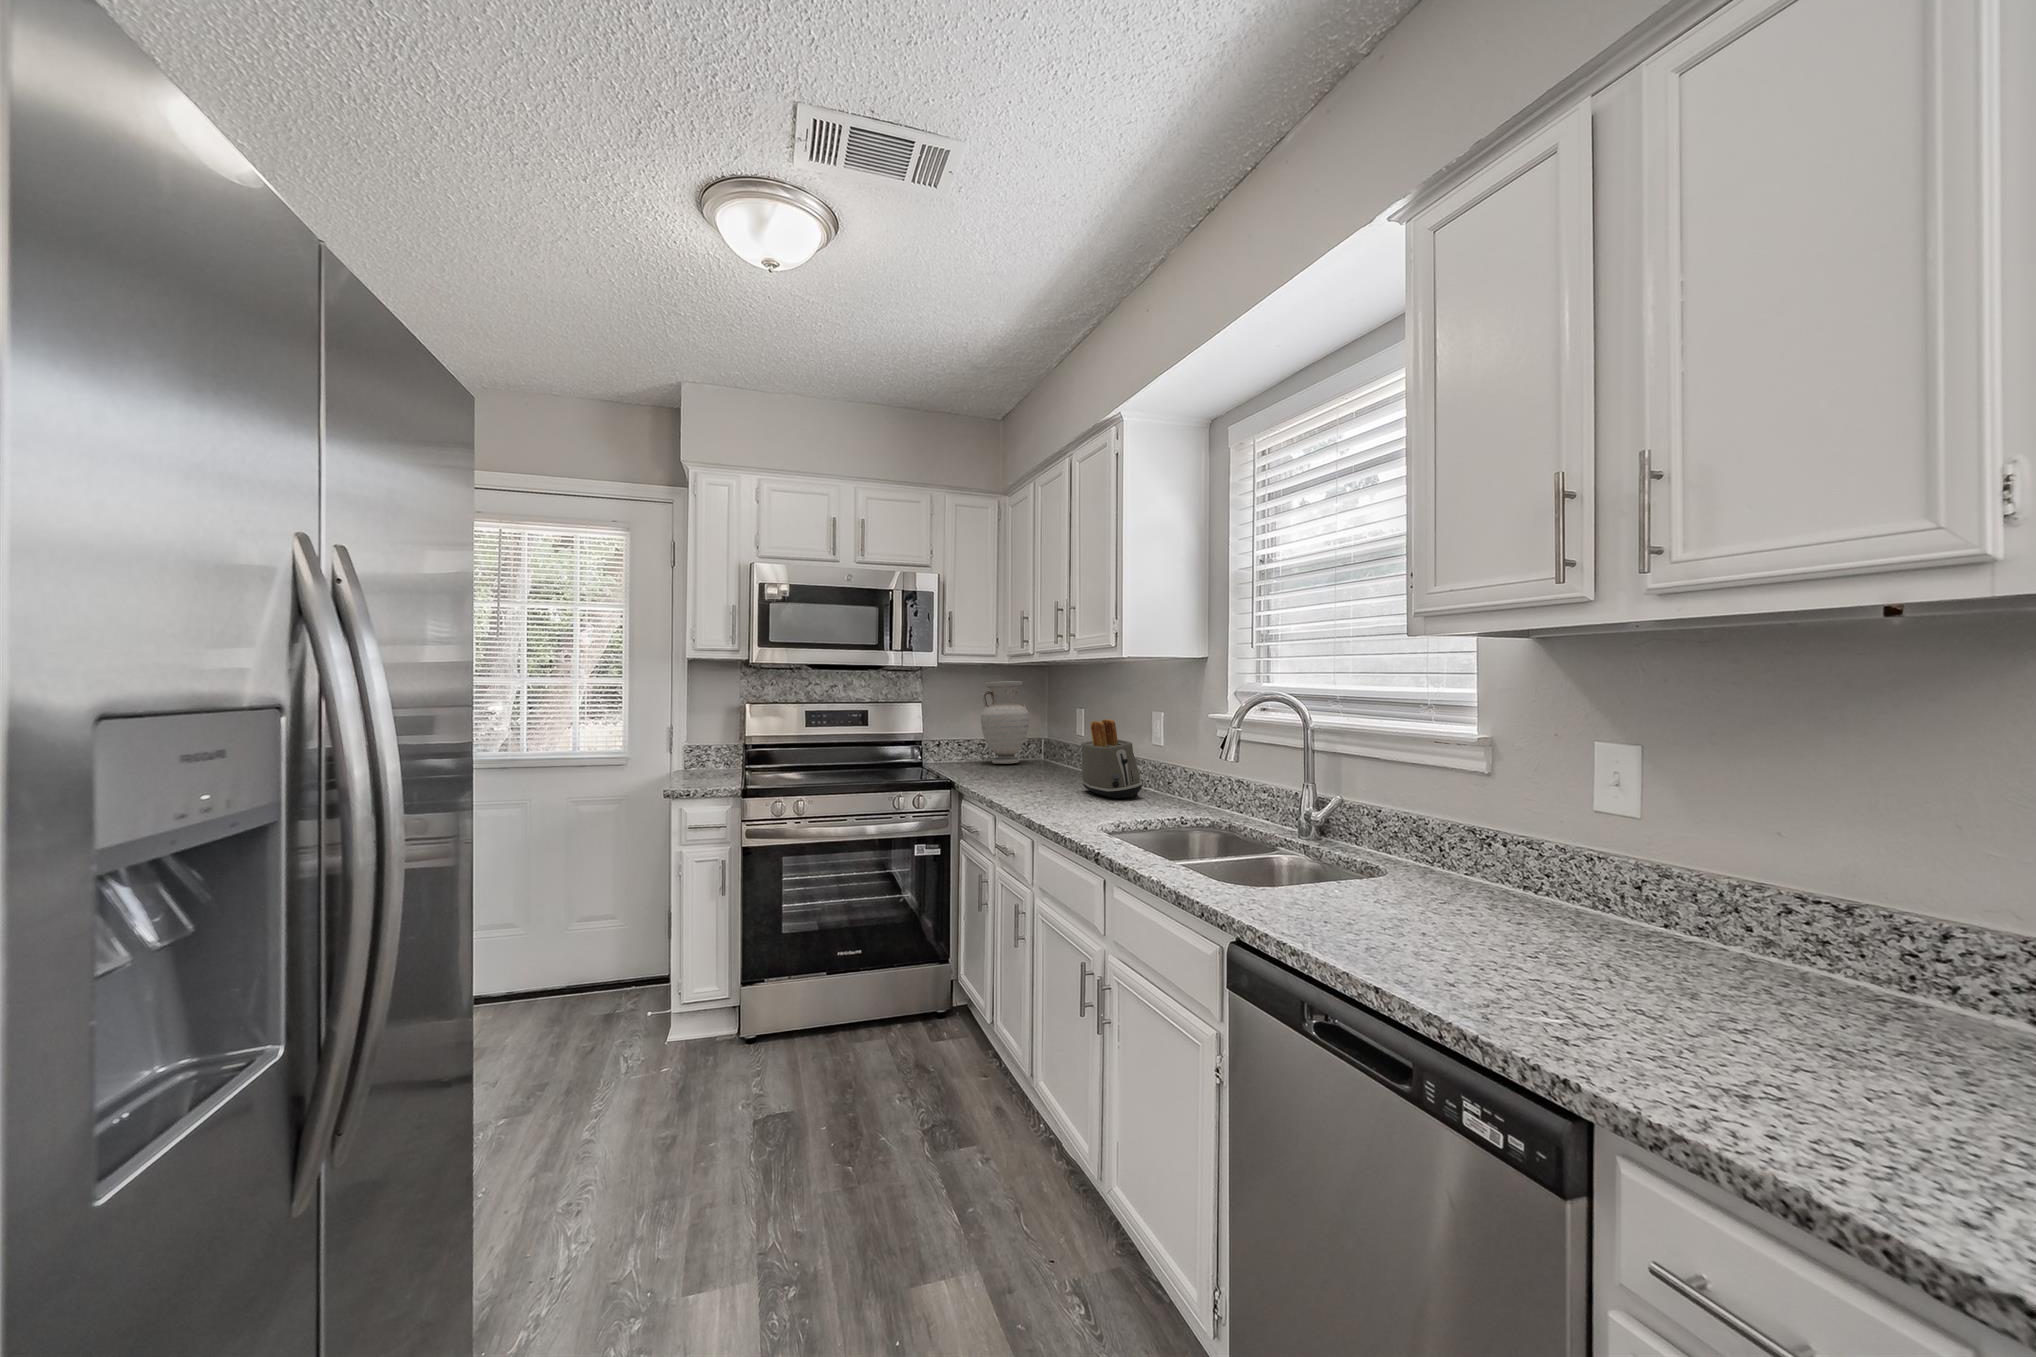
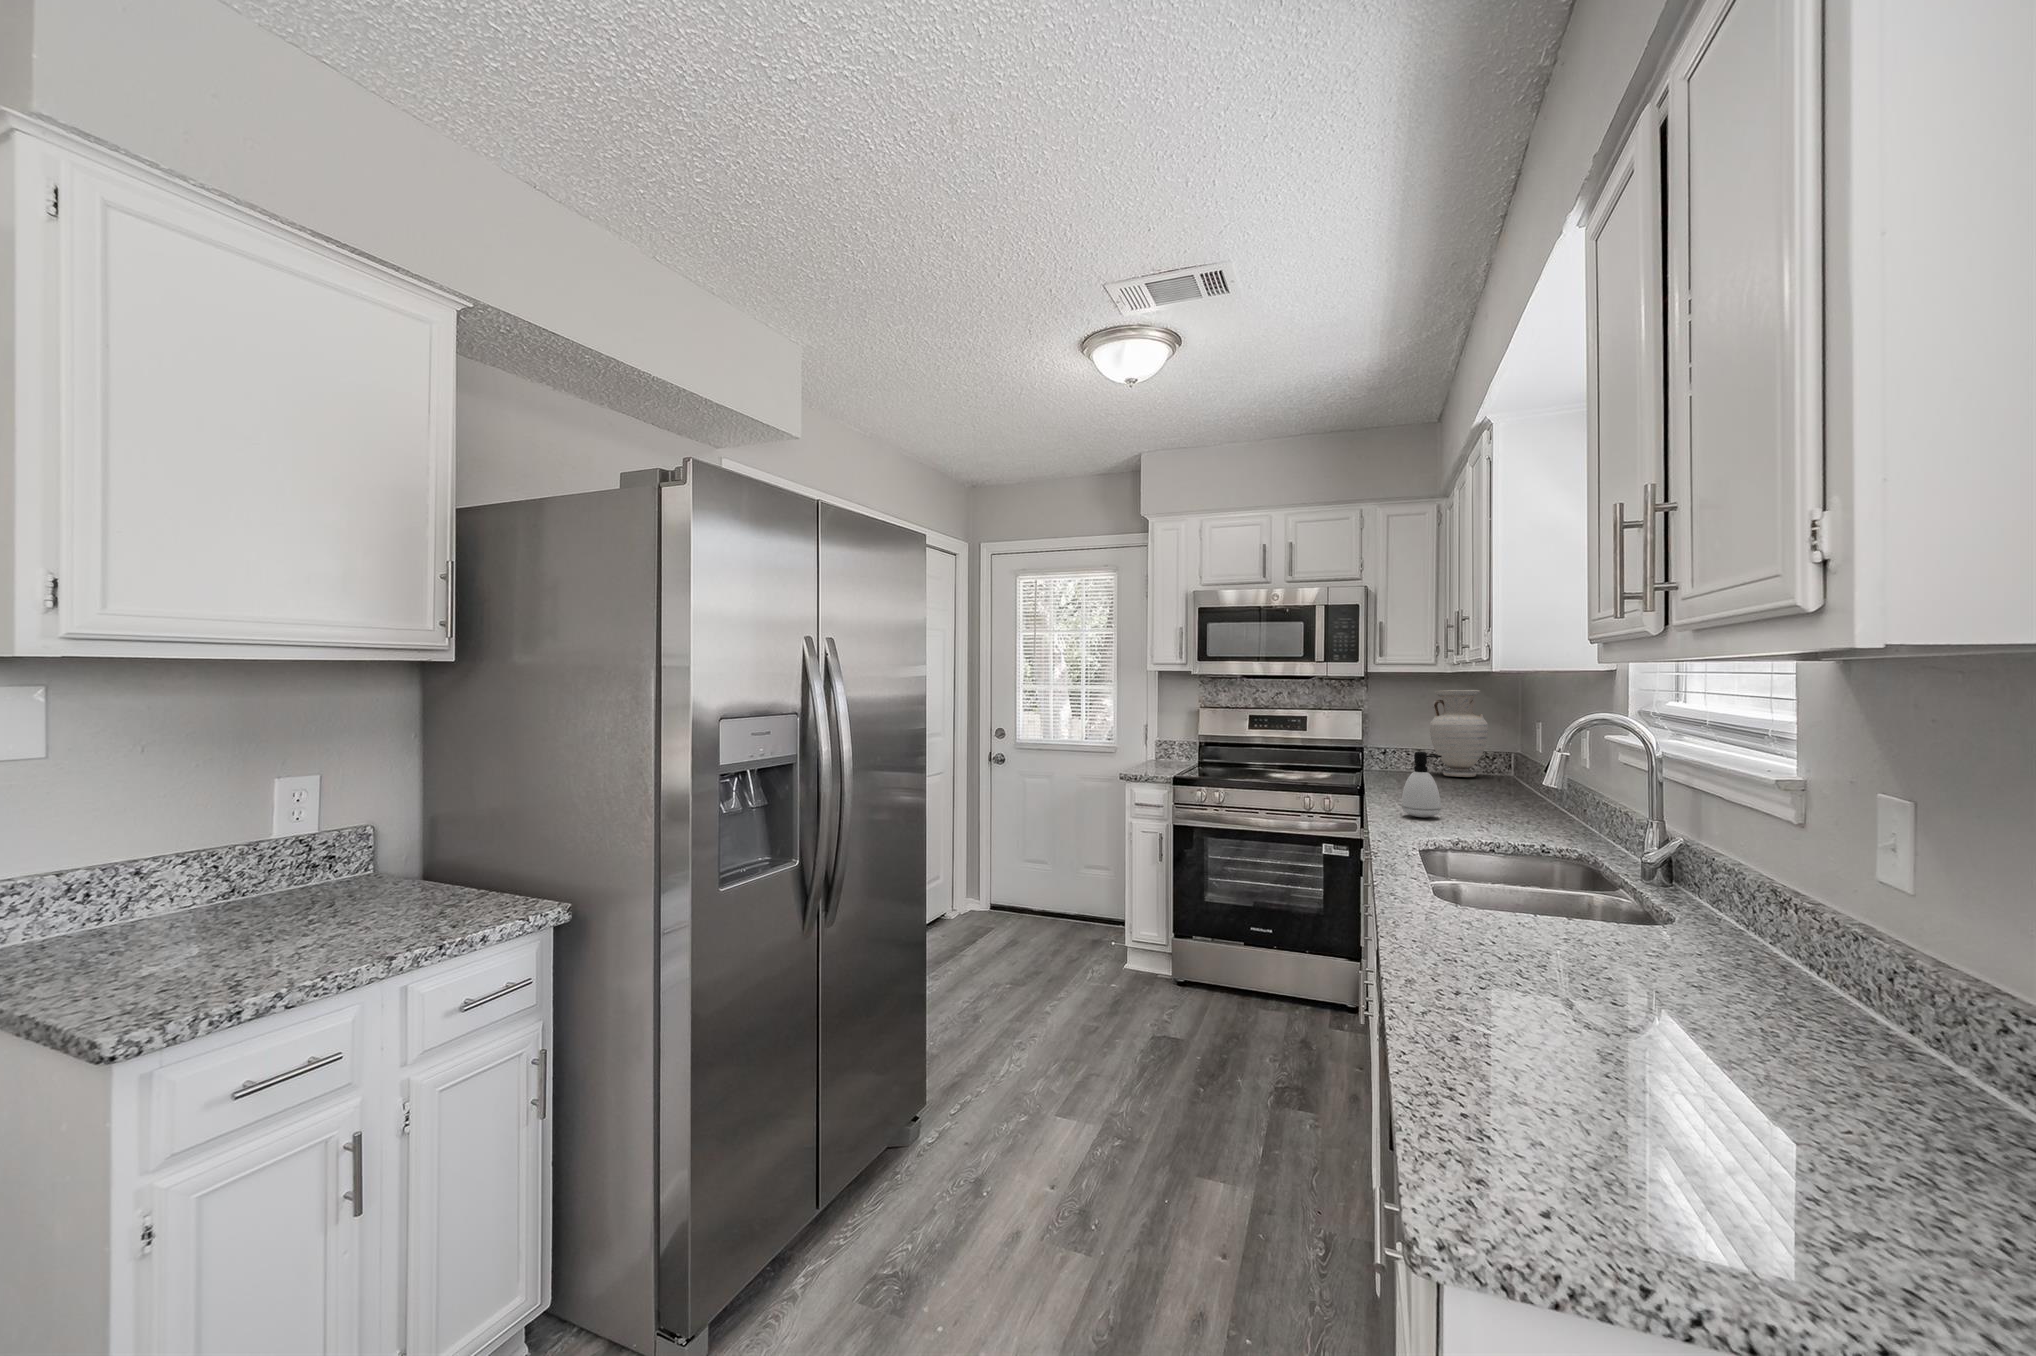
toaster: present [1081,719,1142,798] -> none [1487,735,1547,822]
soap dispenser: none [1029,738,1065,804] -> present [1402,752,1442,817]

